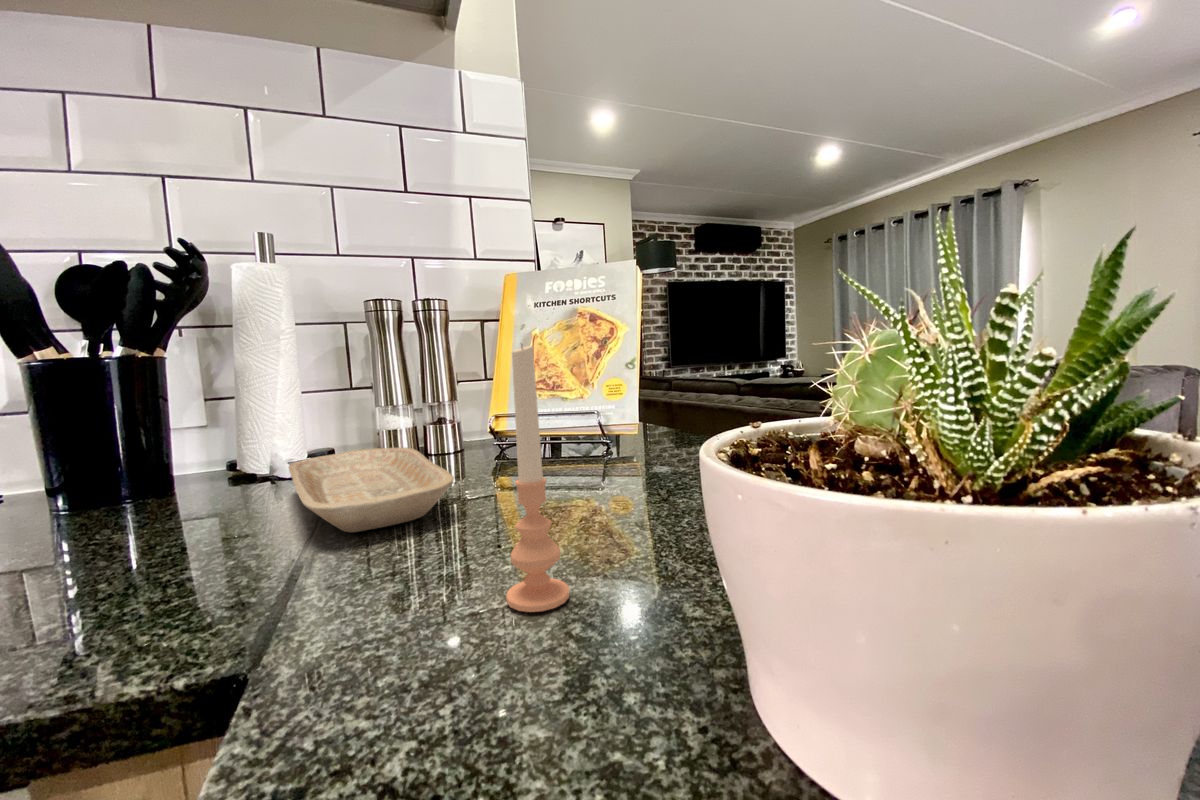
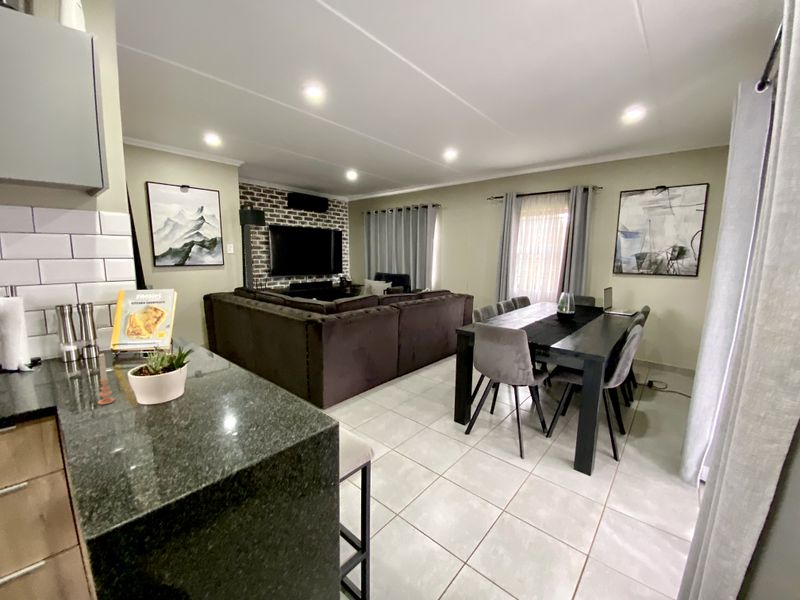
tray: present [288,448,454,532] -> none [23,359,90,391]

